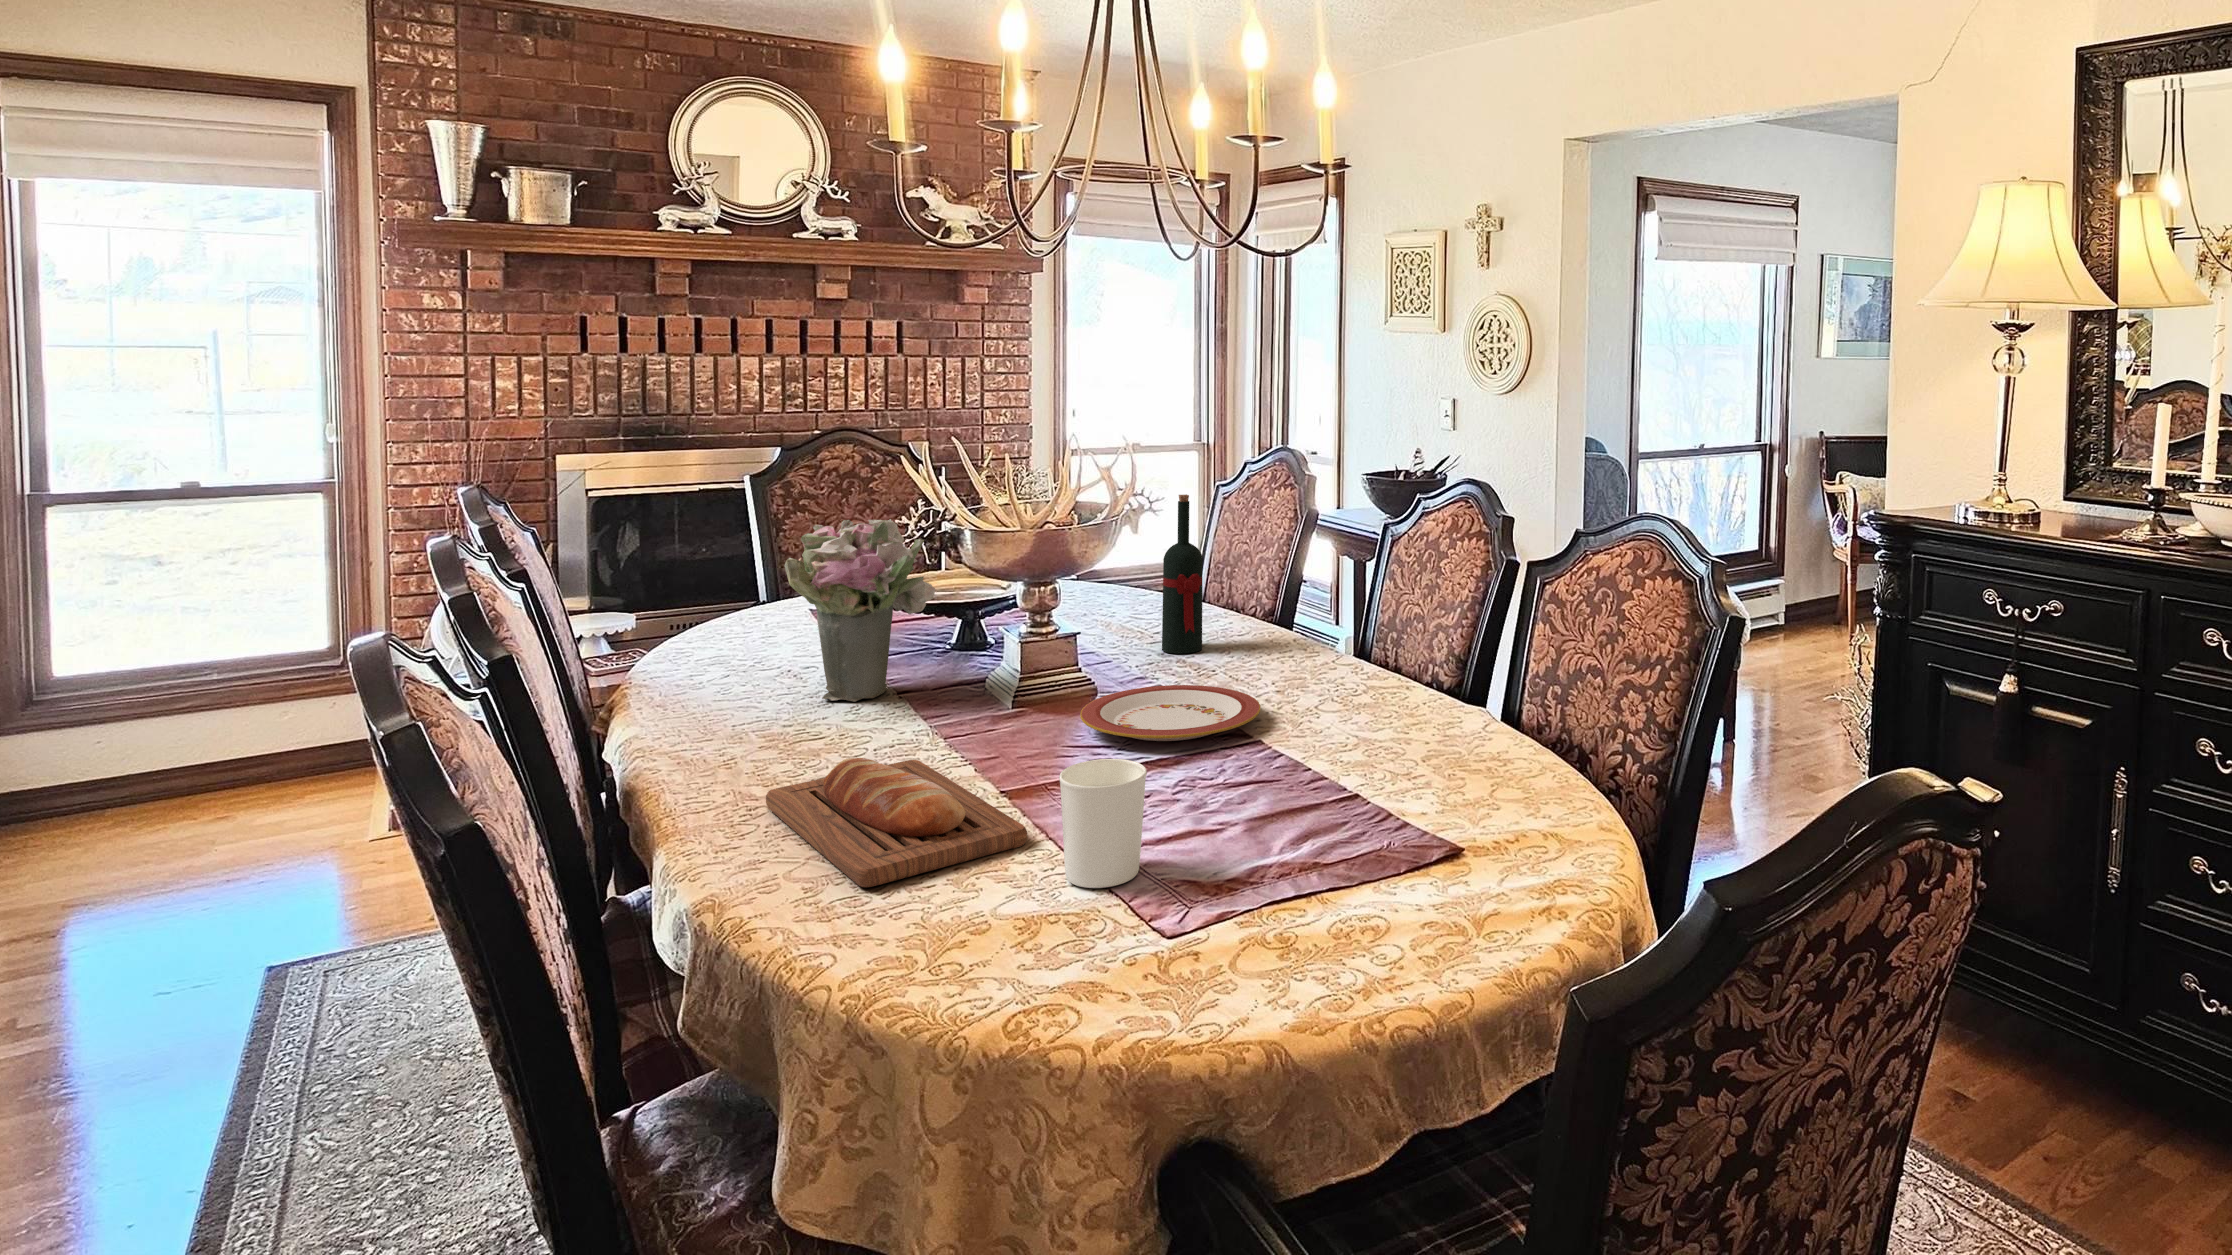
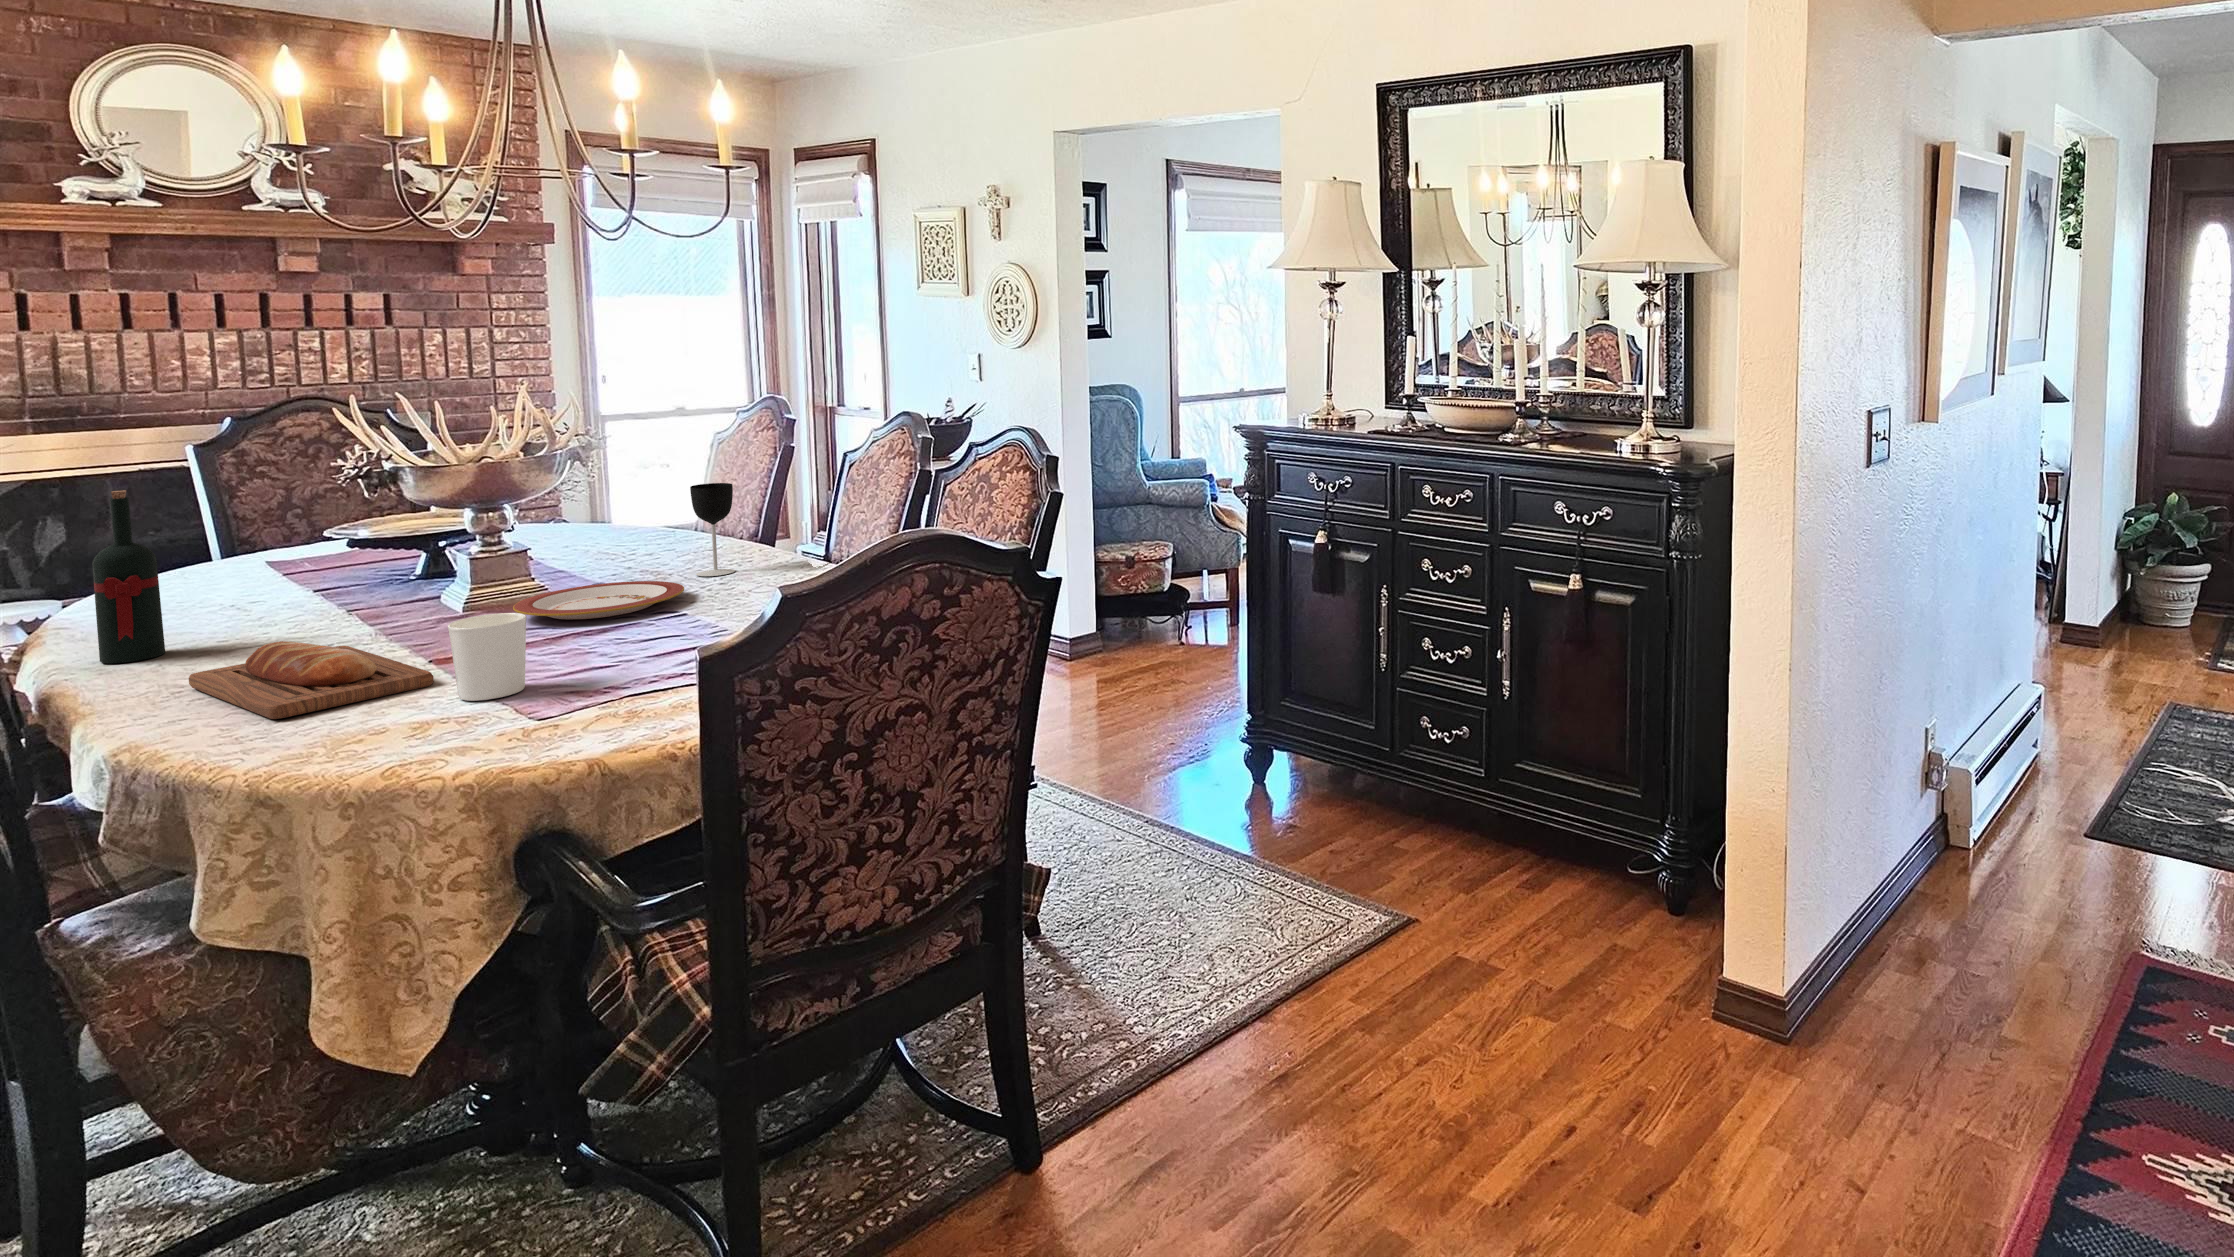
wine bottle: present [1162,494,1202,654] -> present [92,490,165,663]
flower bouquet: present [784,519,935,702] -> none [210,466,379,620]
wine glass: none [1252,561,1298,681] -> present [690,483,735,576]

